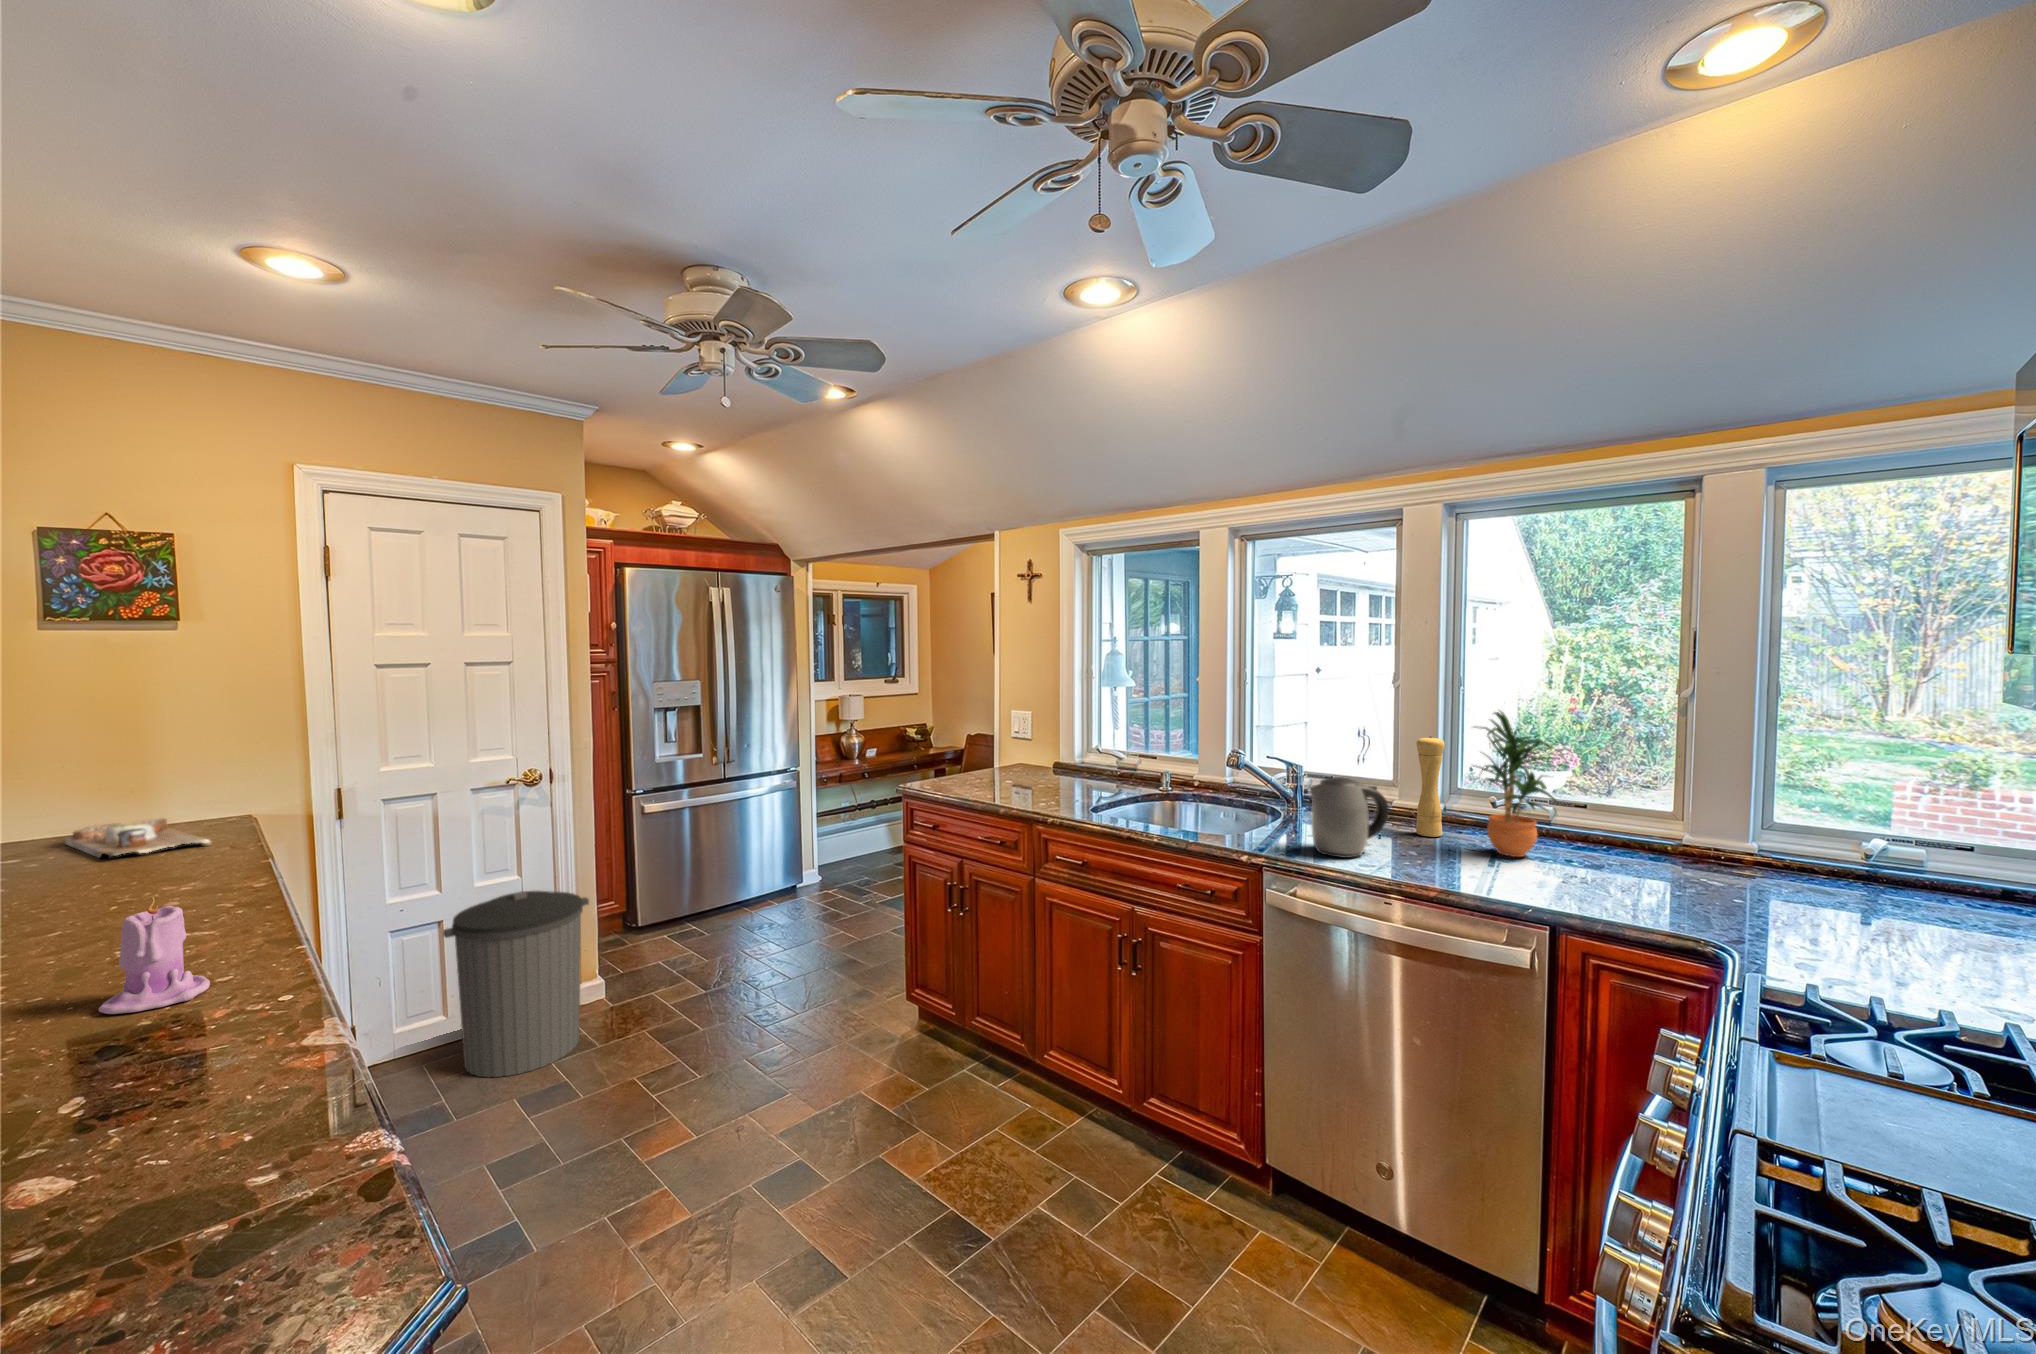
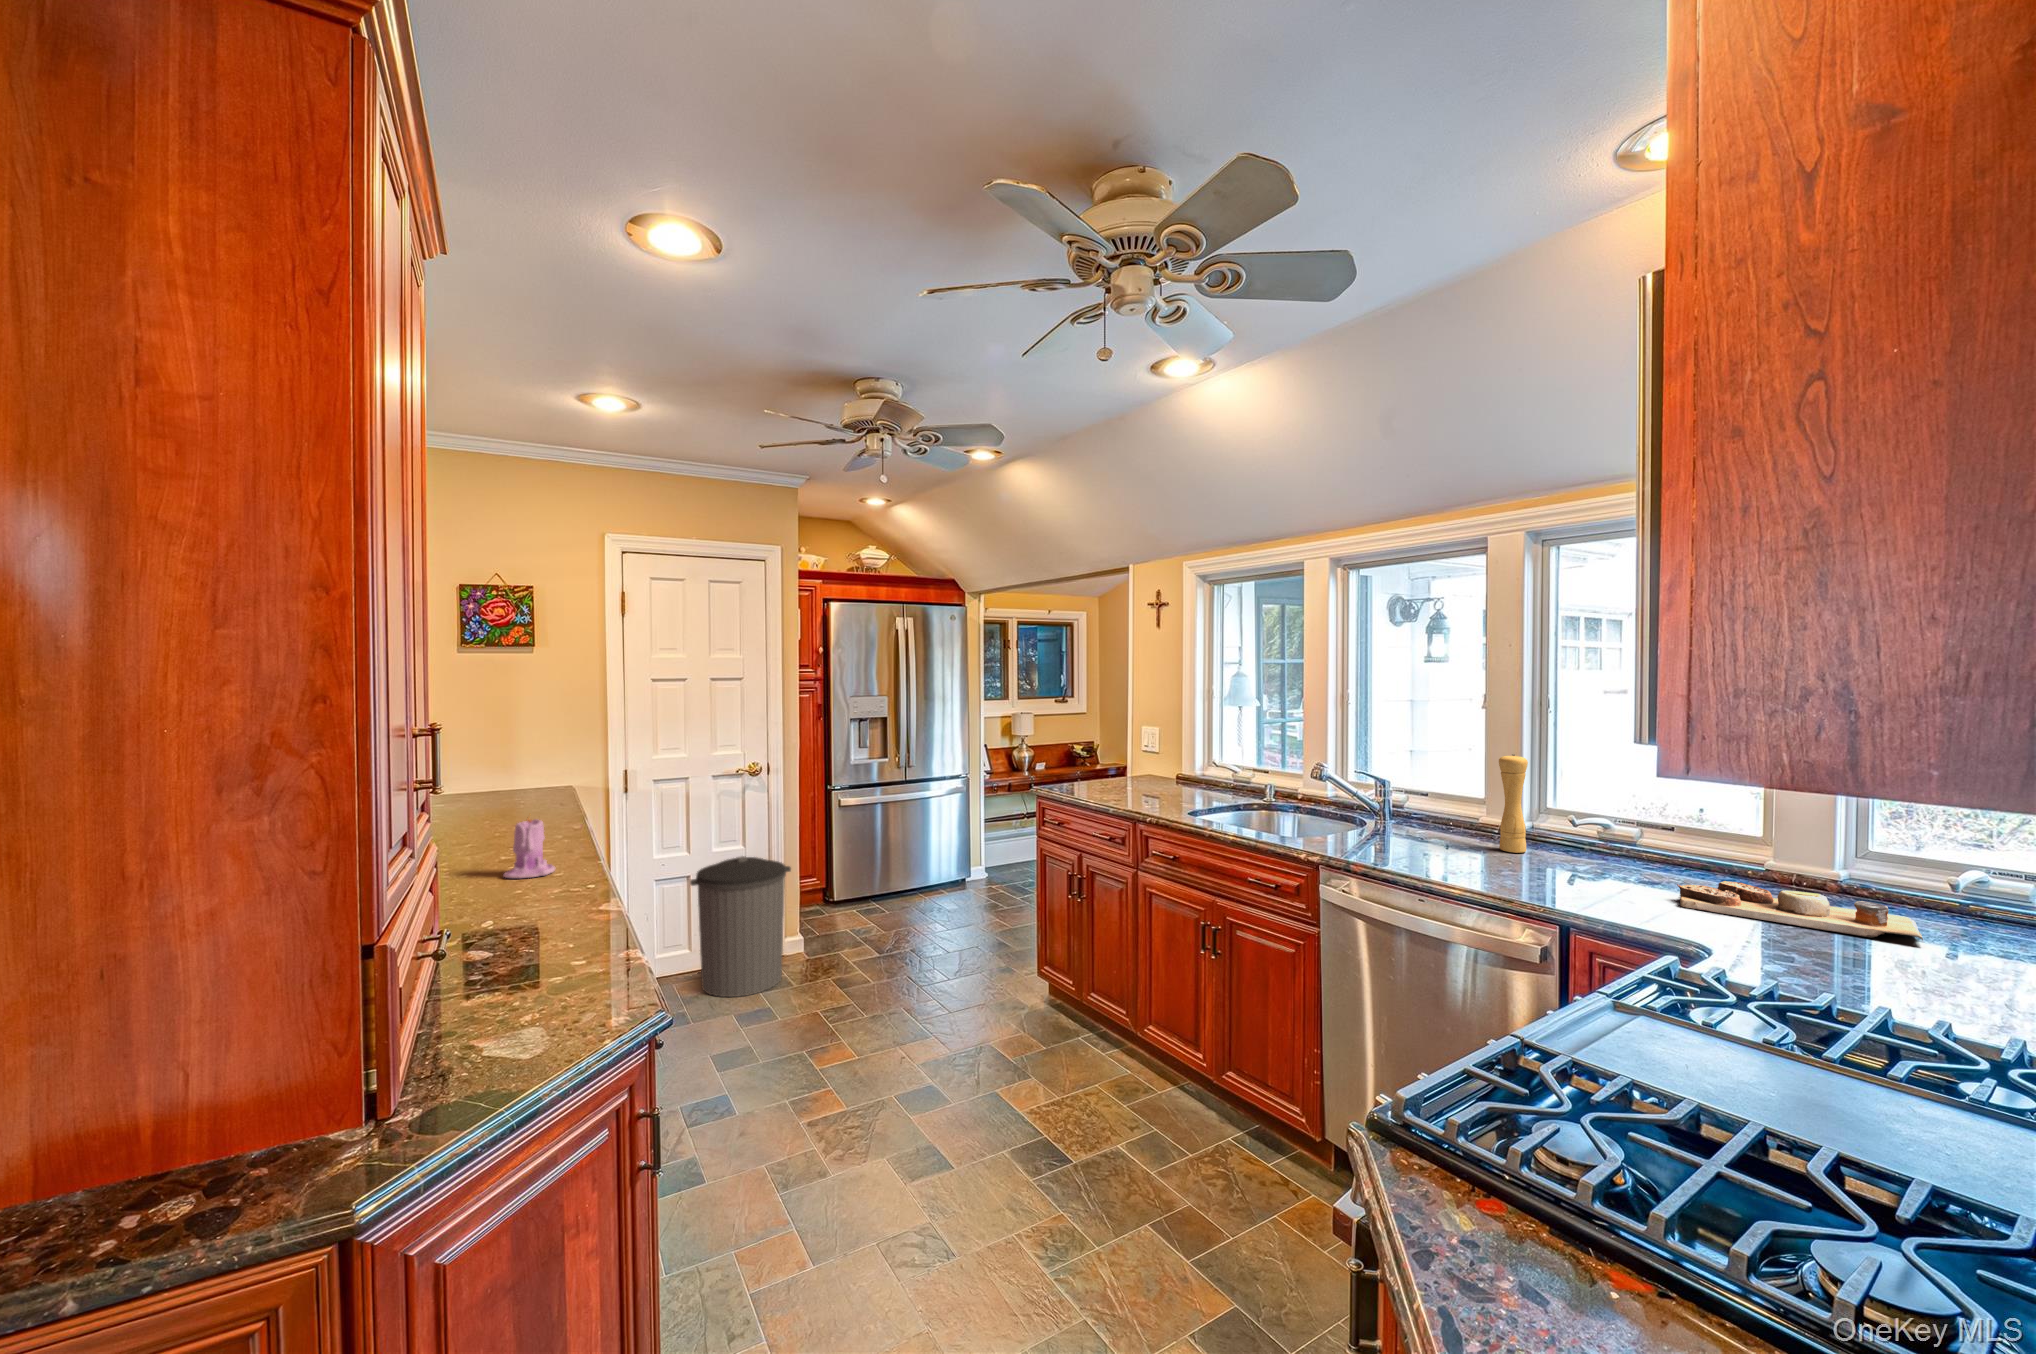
potted plant: present [1473,711,1557,857] -> none [1541,728,1642,874]
kettle: present [1309,777,1389,858] -> none [1371,788,1452,863]
cutting board: present [65,818,211,858] -> present [1677,881,1923,940]

